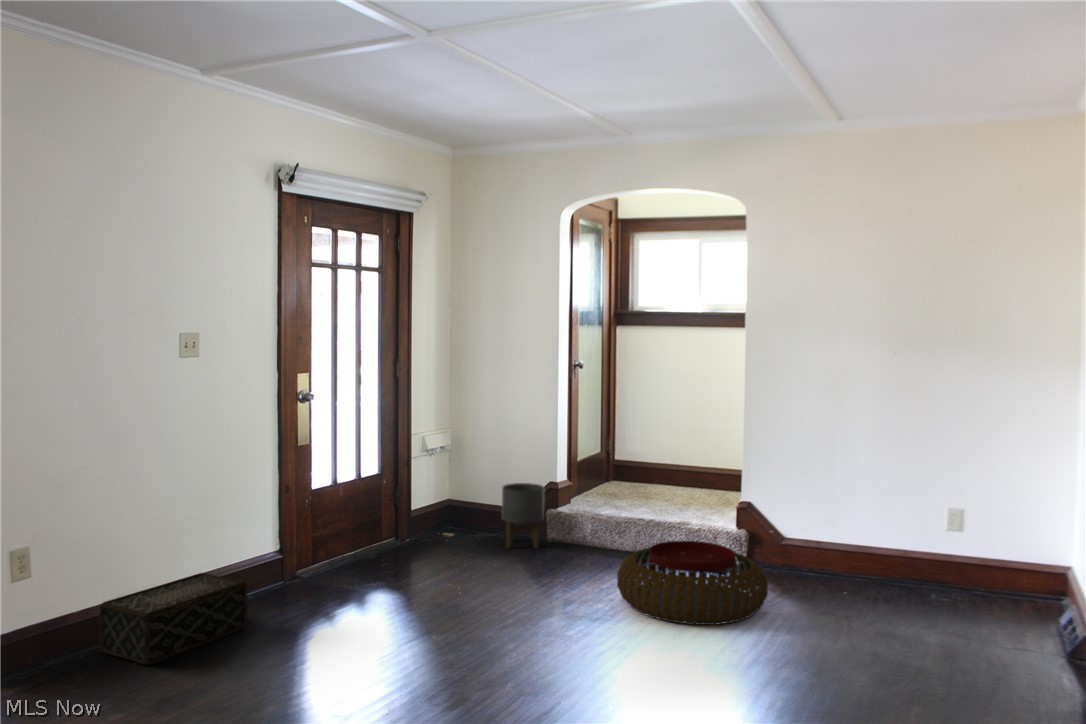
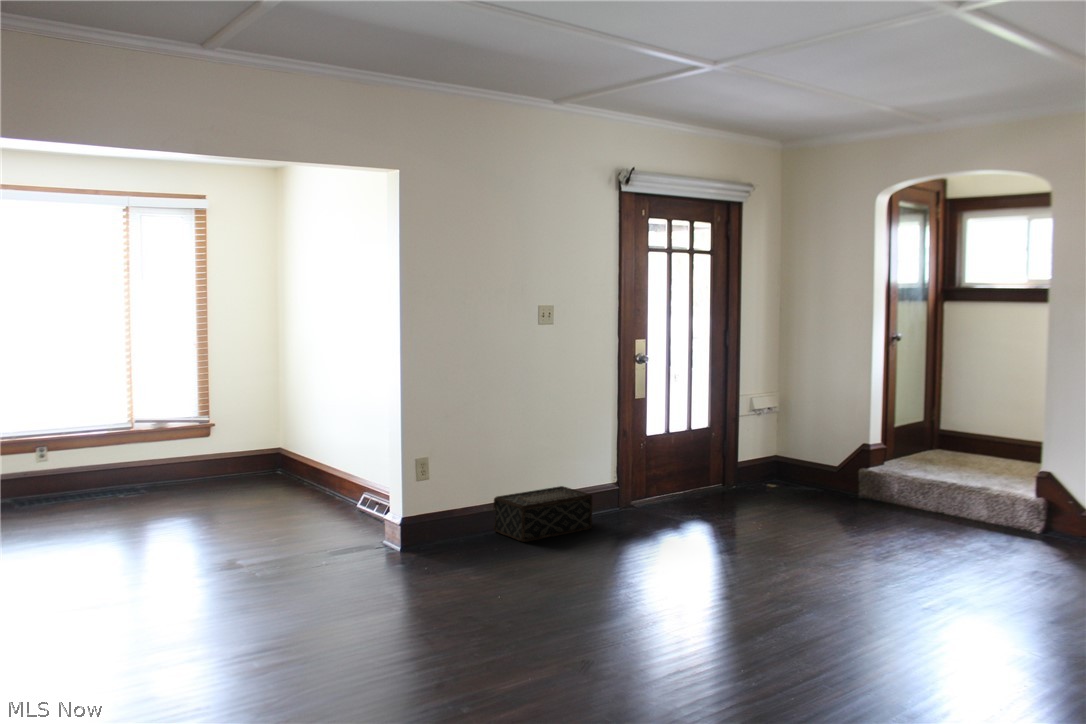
planter: present [502,483,544,548] -> none [814,442,853,501]
pouf: present [617,541,768,625] -> none [898,498,1044,571]

